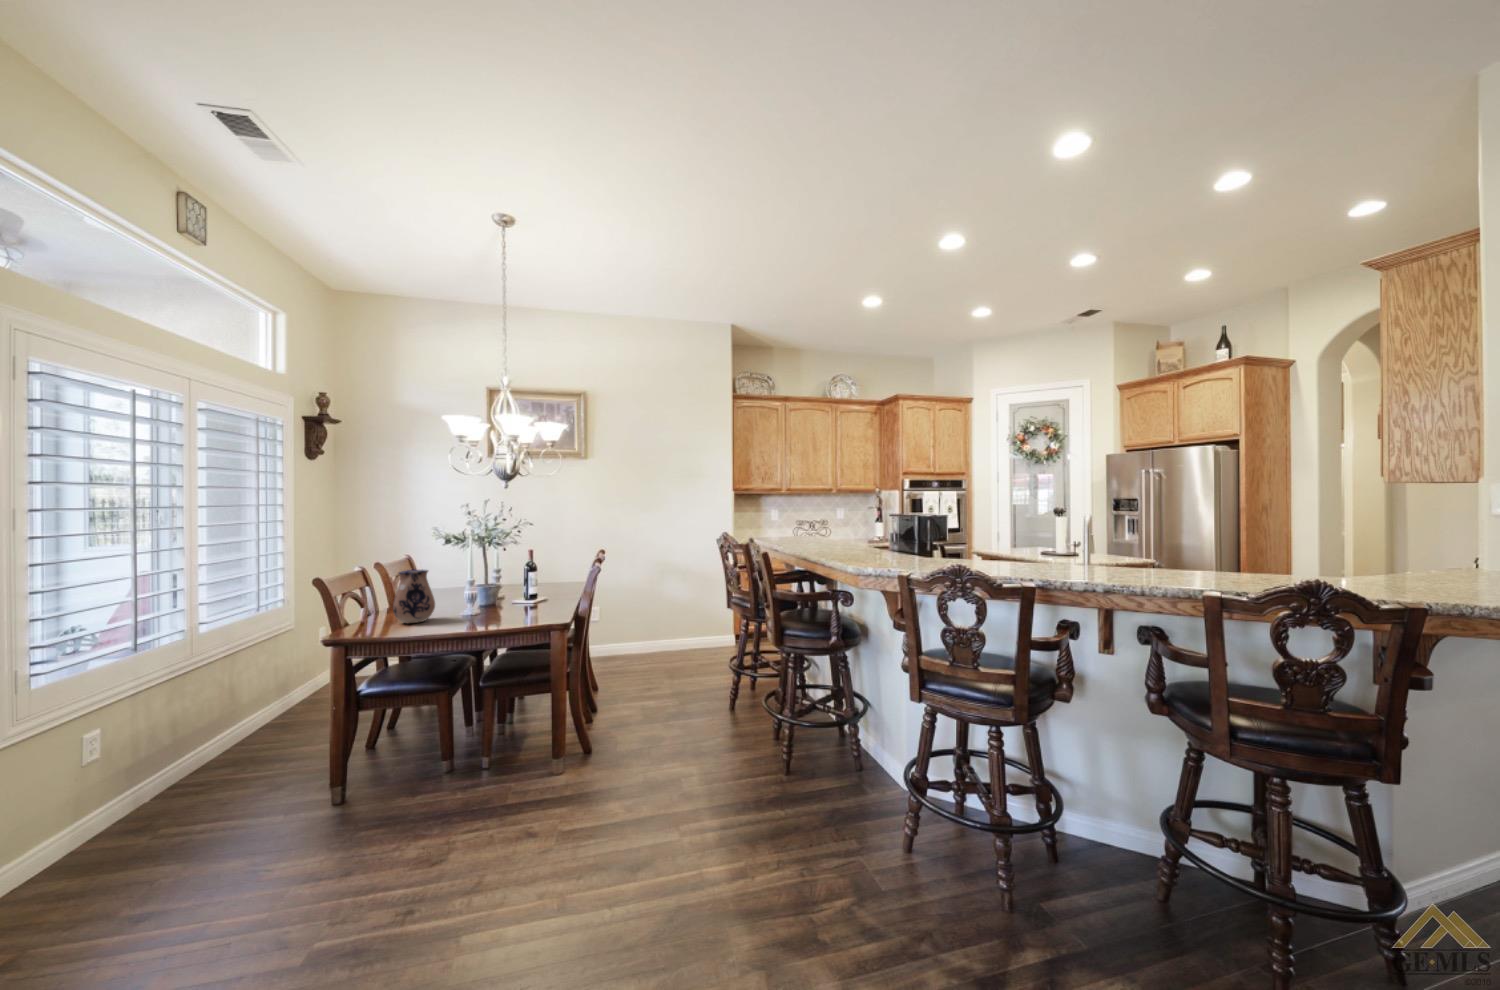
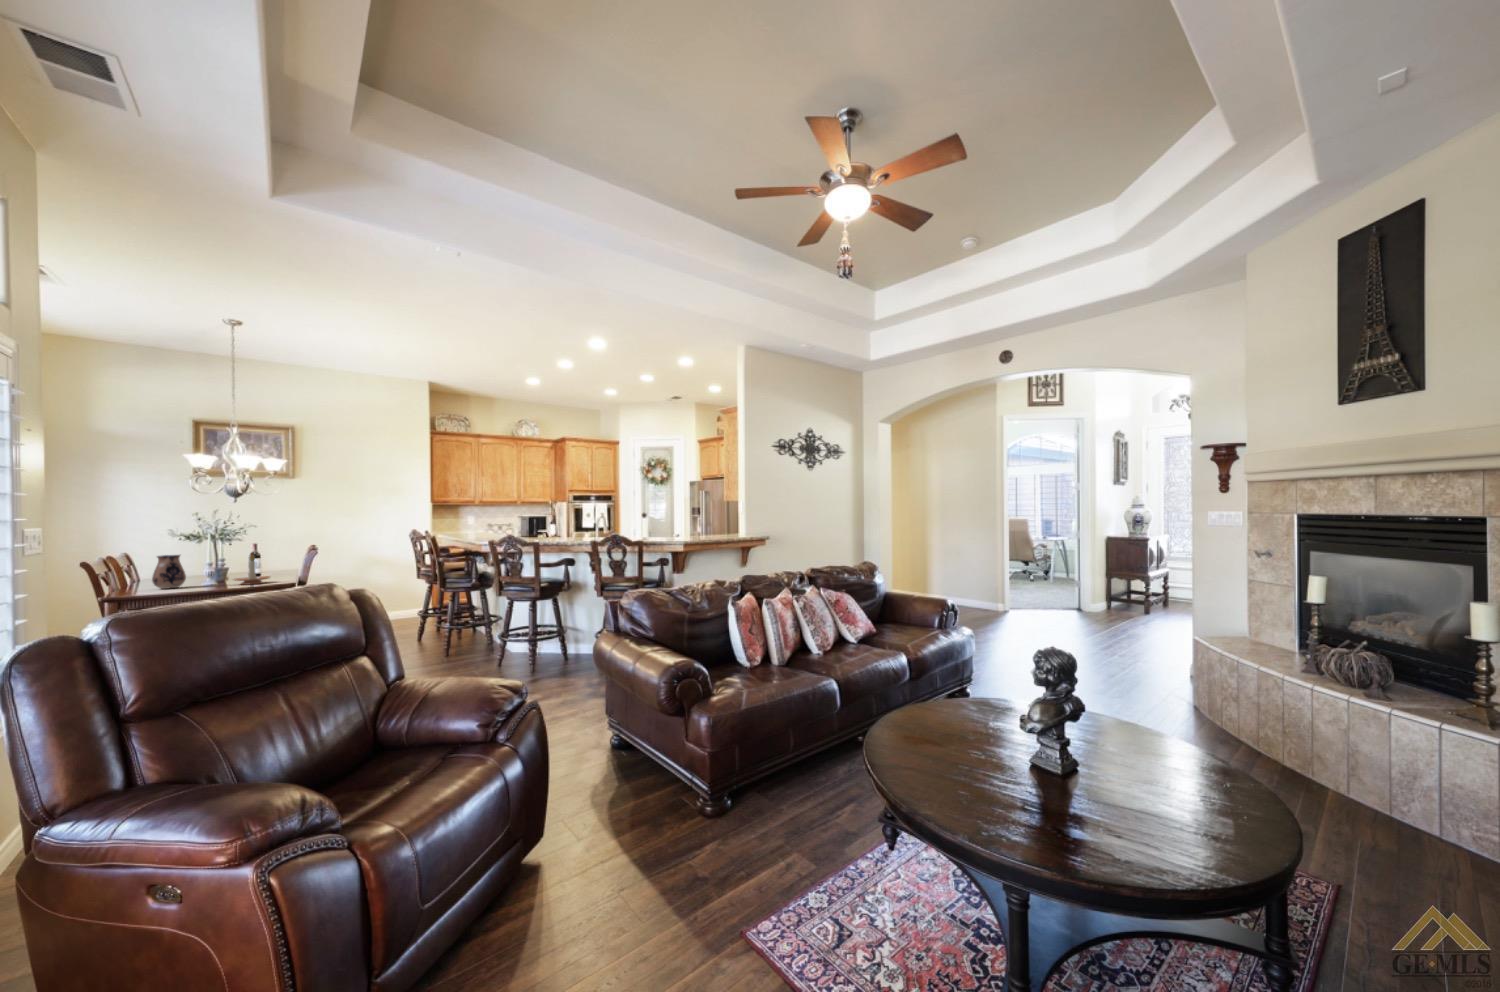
candle holder: none [487,570,538,624] -> present [234,553,269,585]

